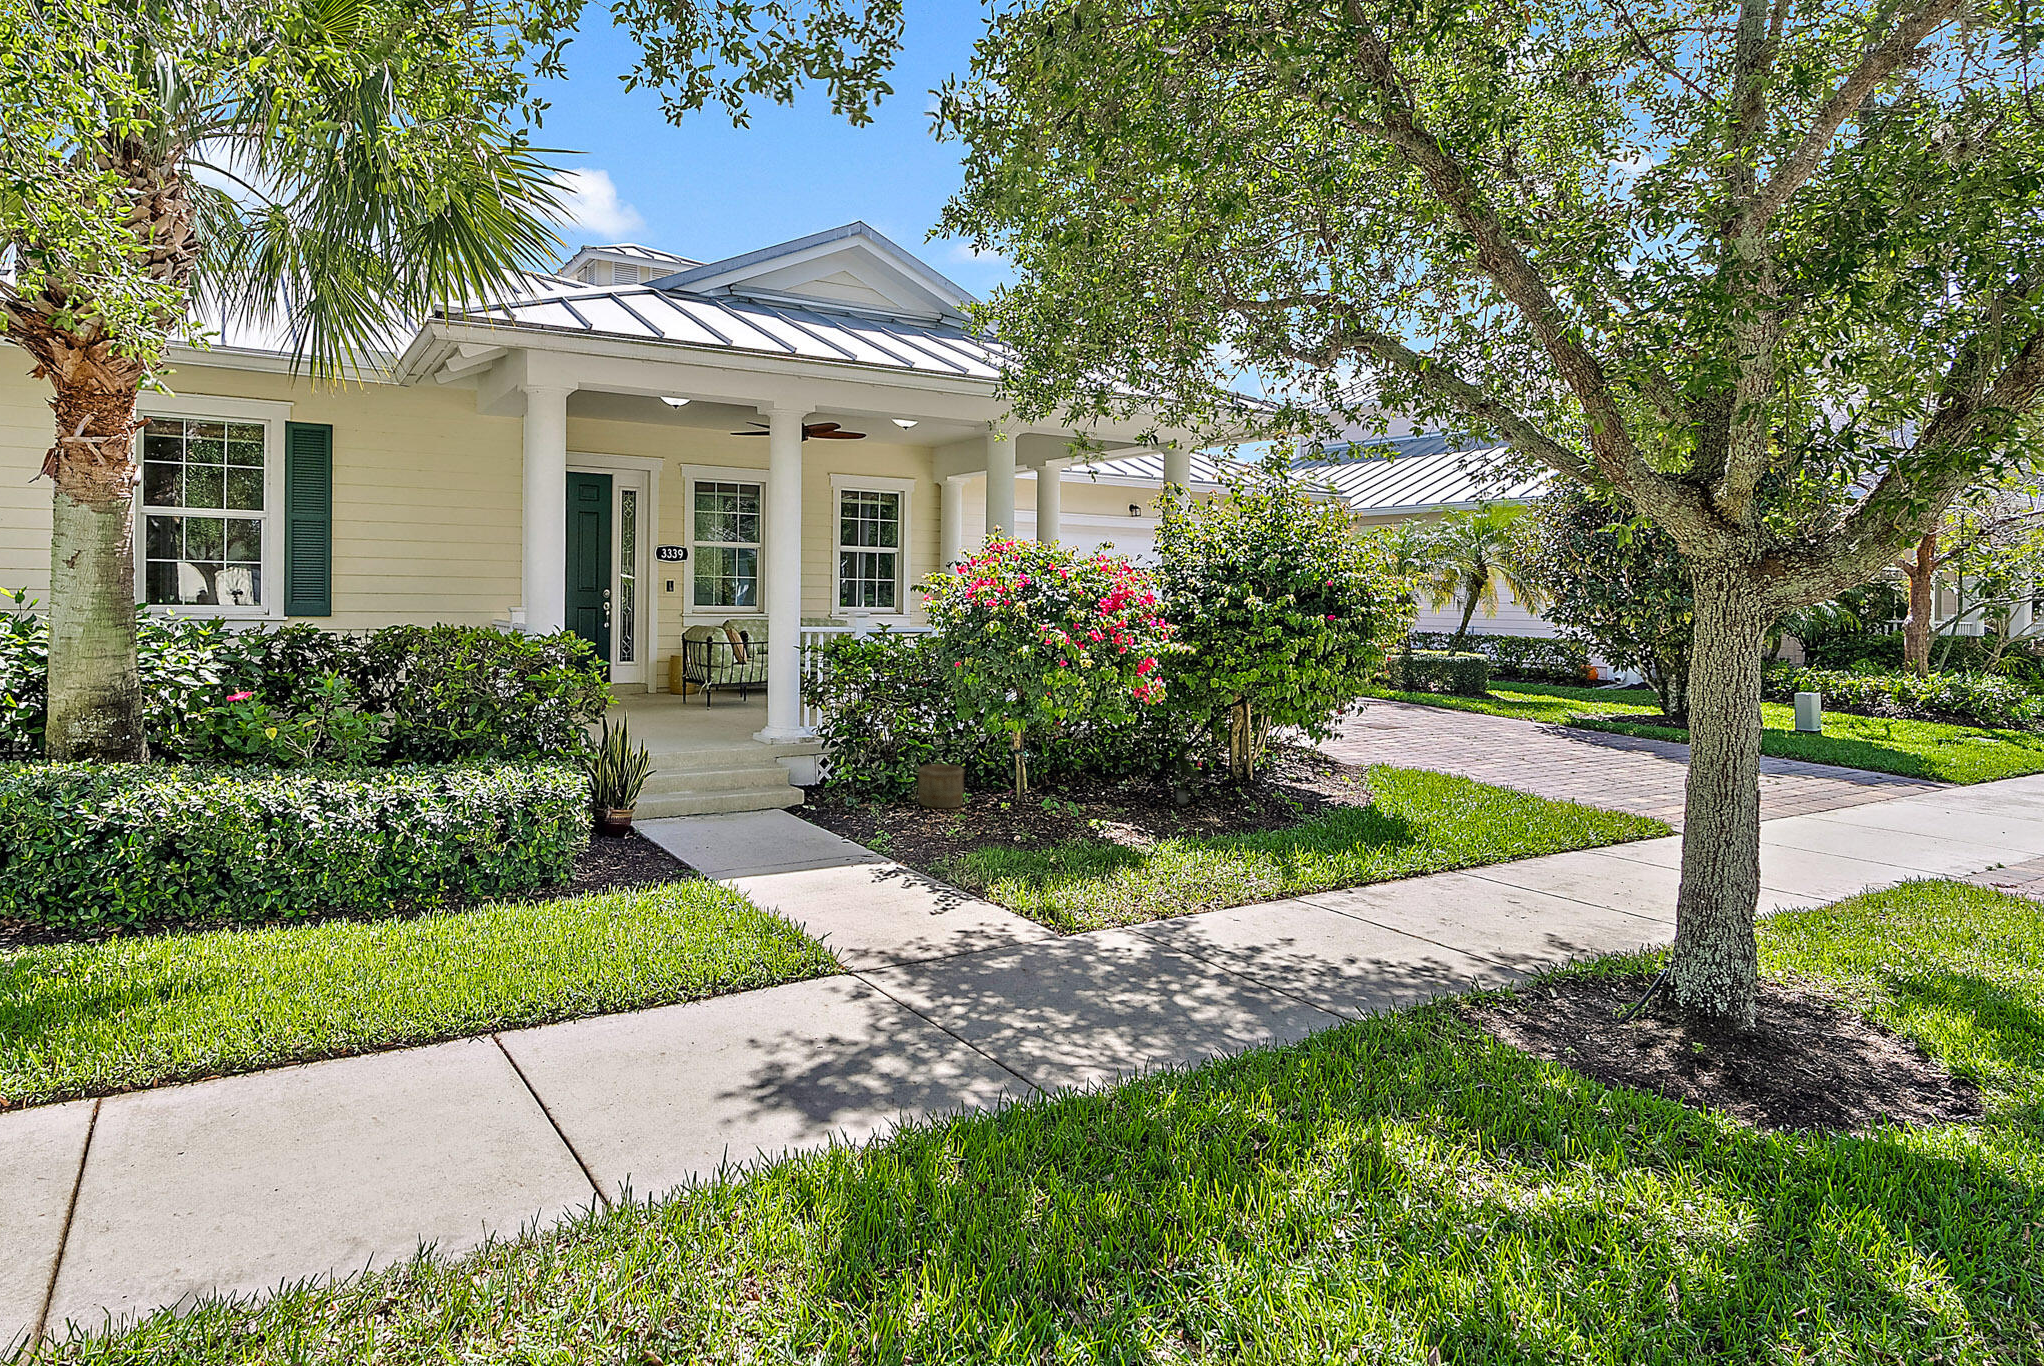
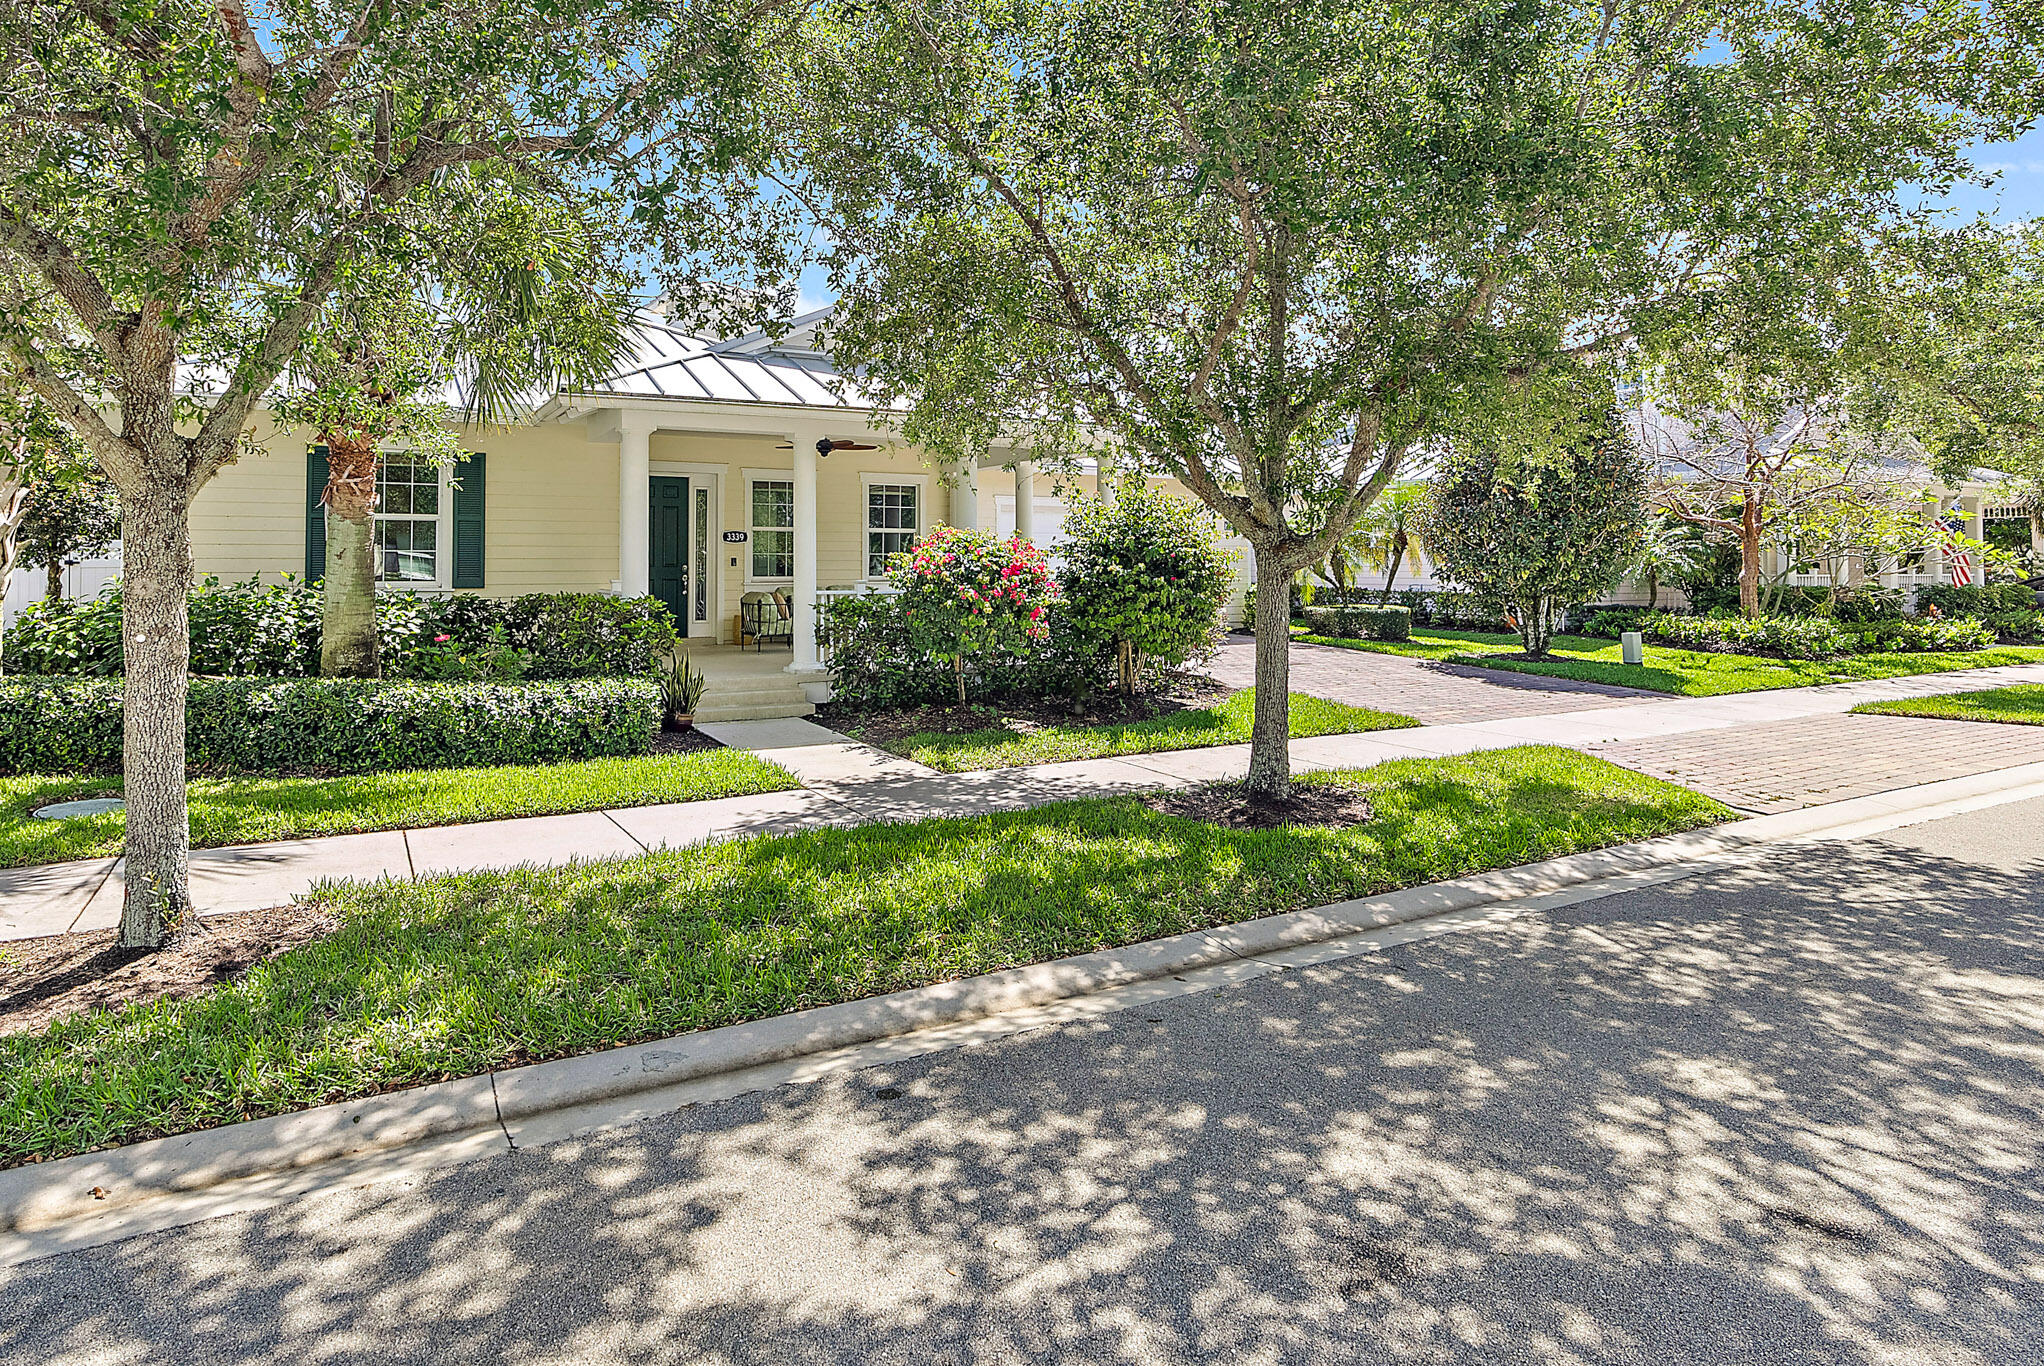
wooden bucket: present [918,764,964,808] -> none [891,687,924,716]

